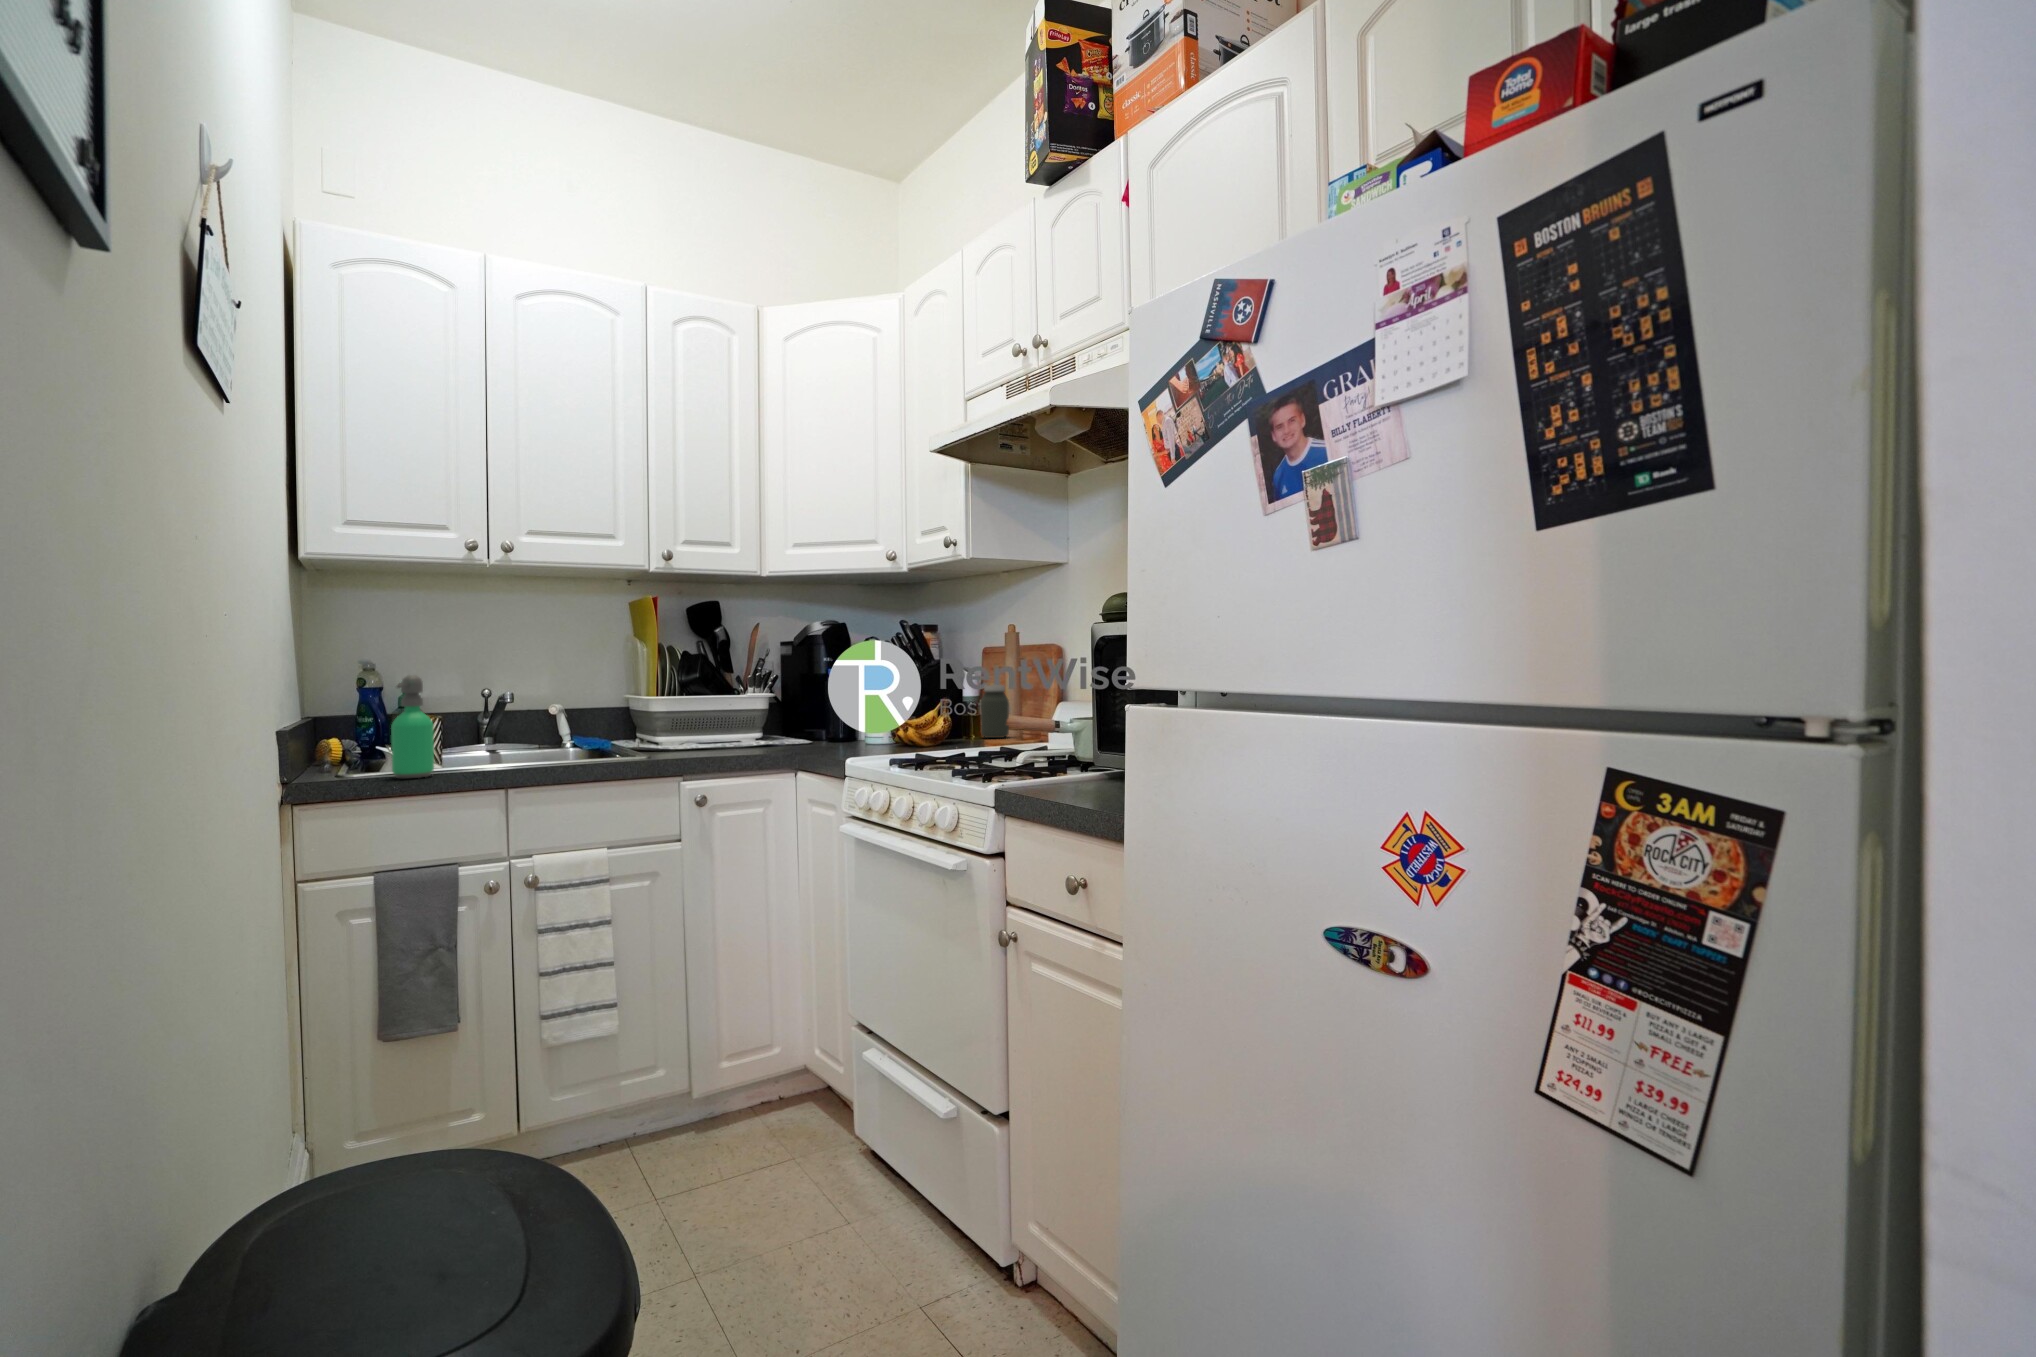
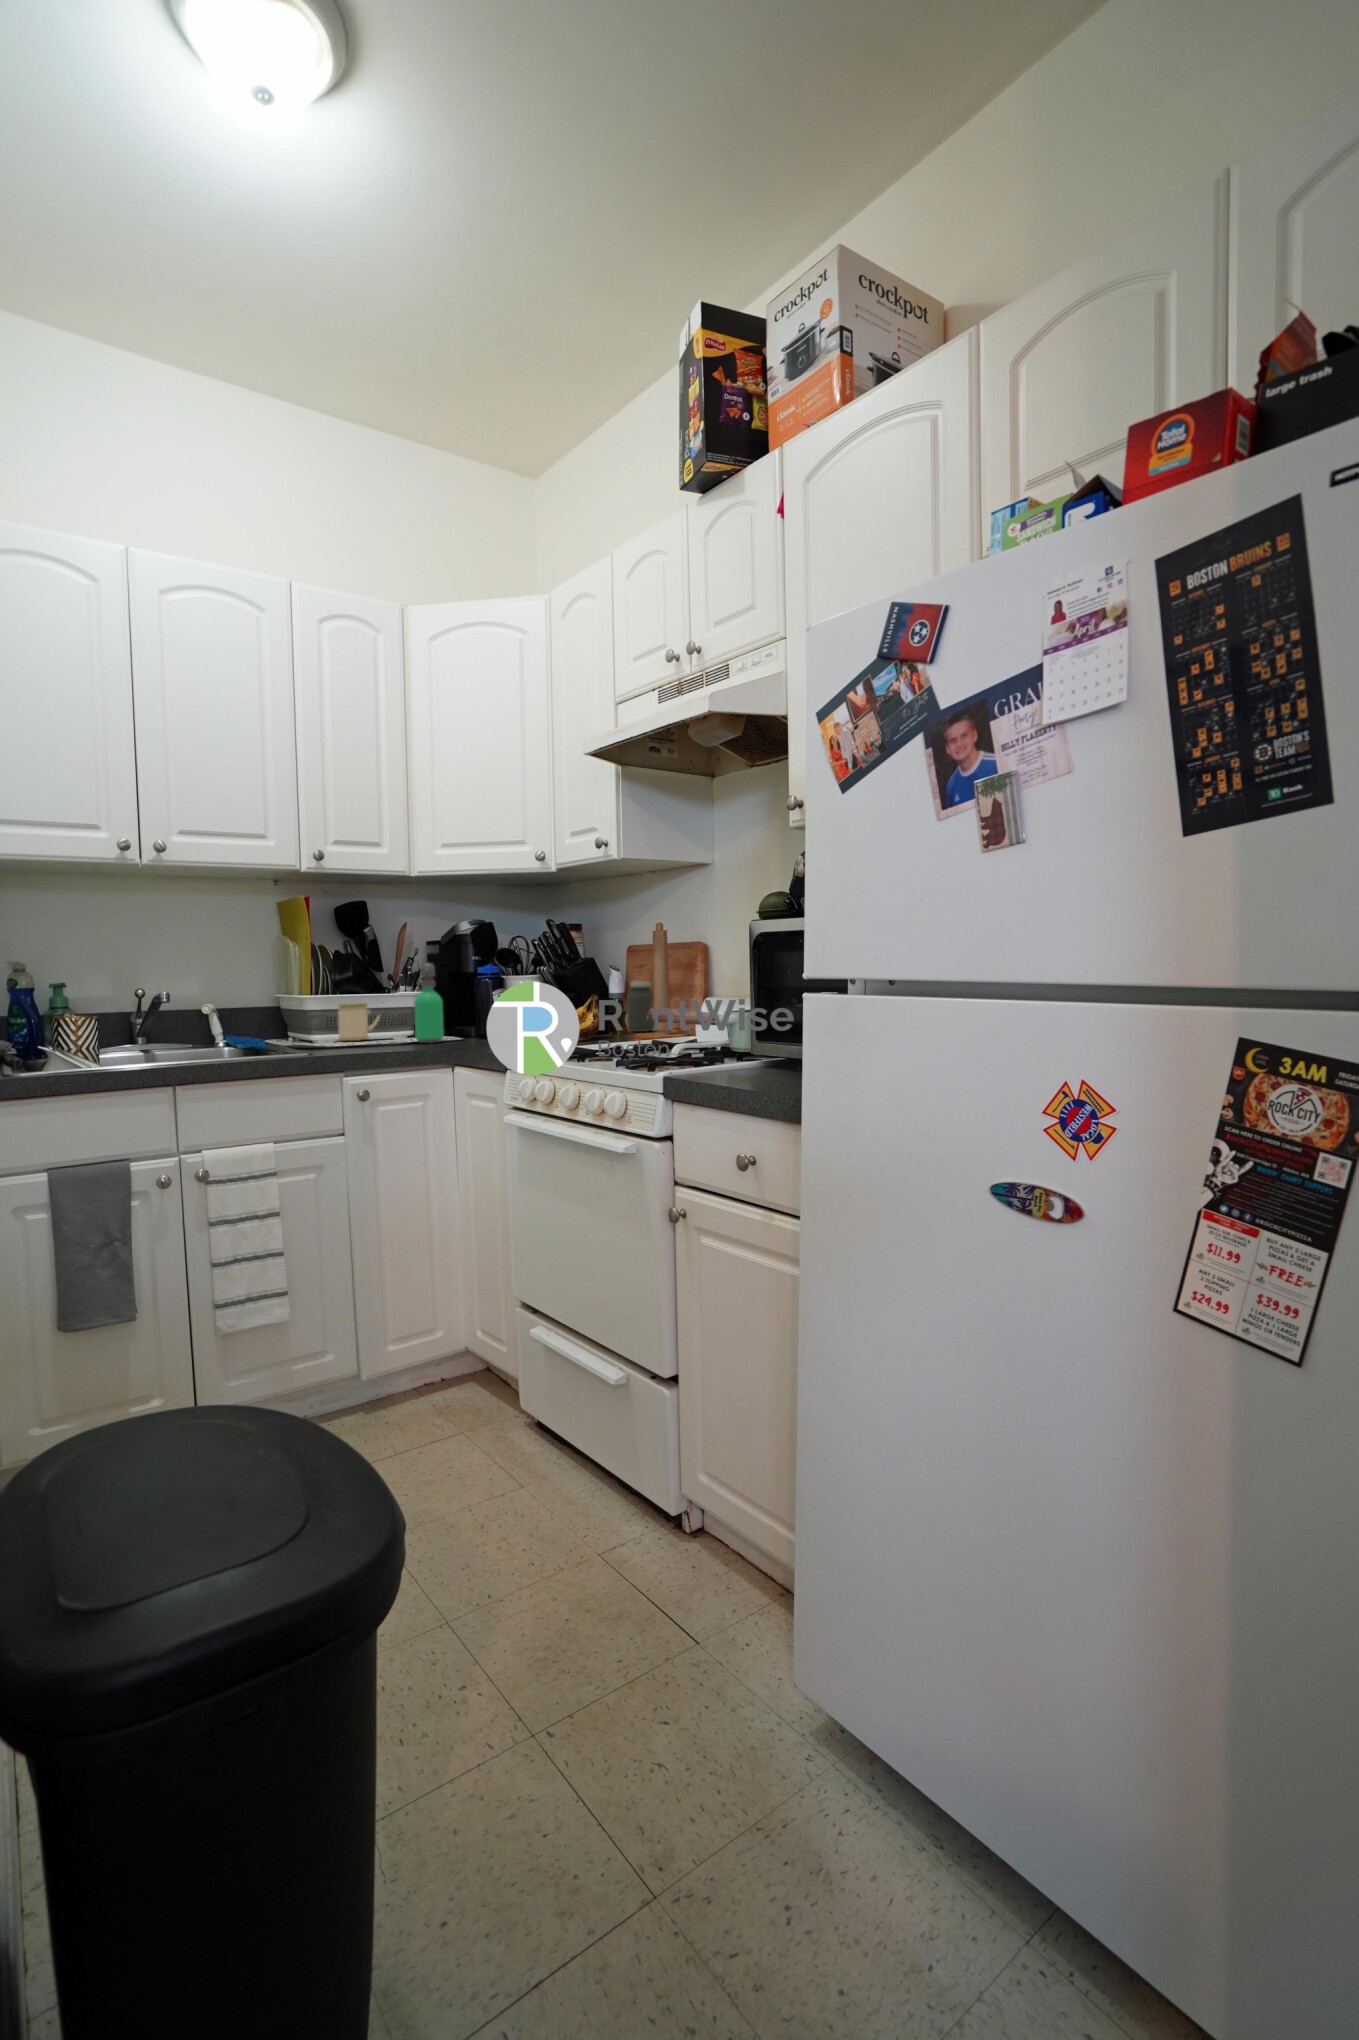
soap dispenser: present [391,675,434,778] -> present [414,963,444,1043]
mug: none [682,706,727,745] -> present [338,1003,381,1041]

